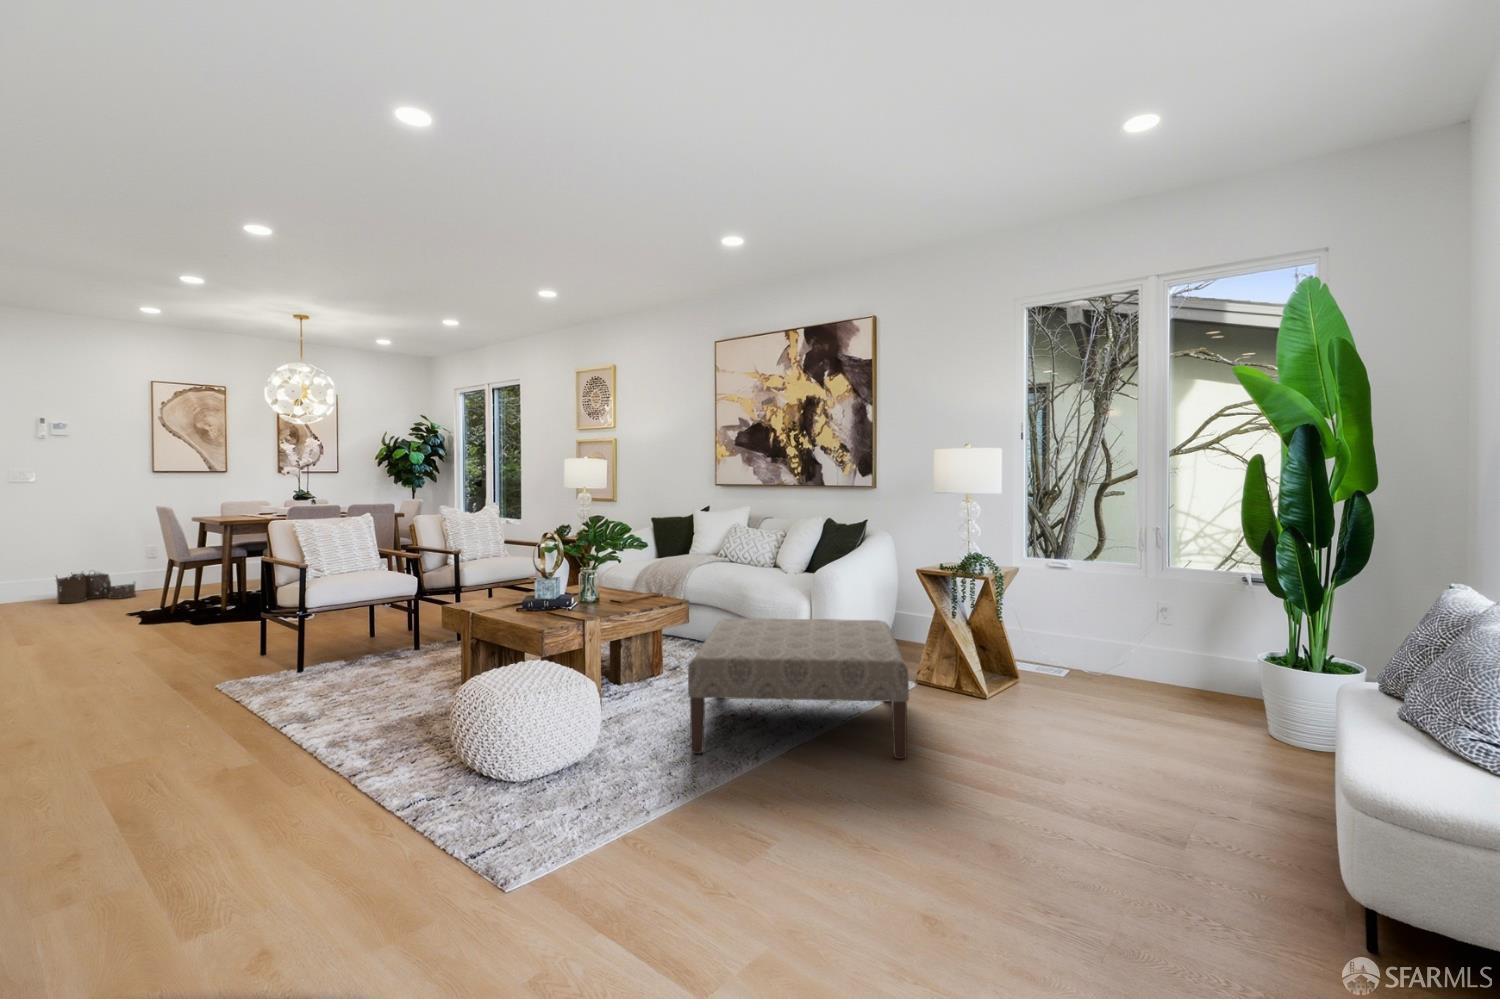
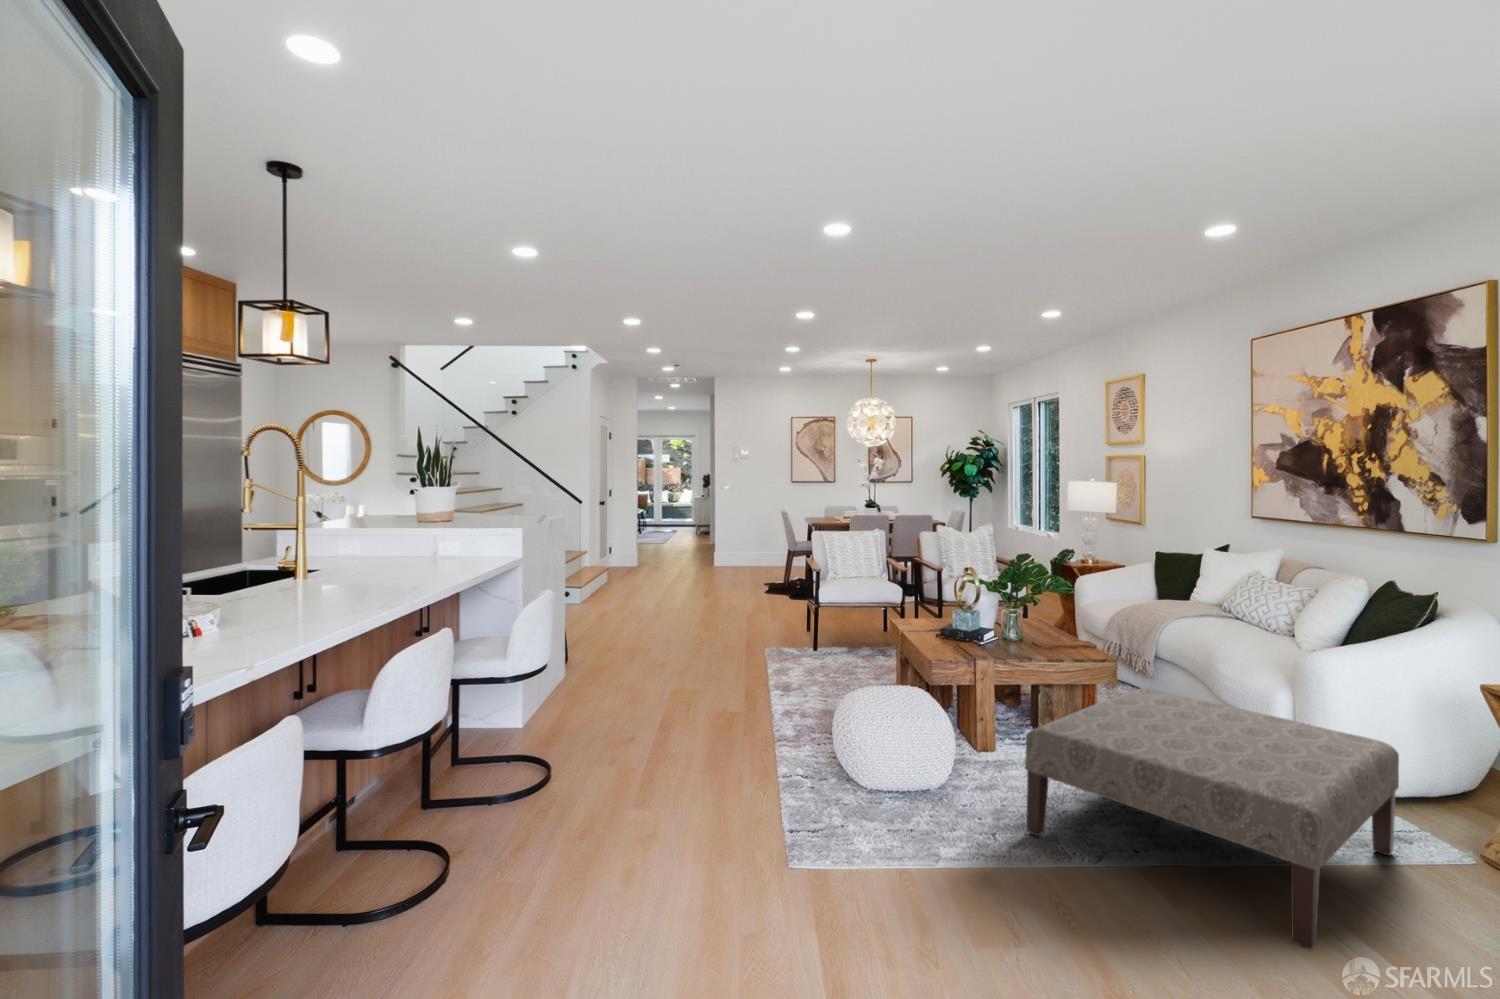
woven basket: present [56,572,136,603] -> none [726,552,770,575]

